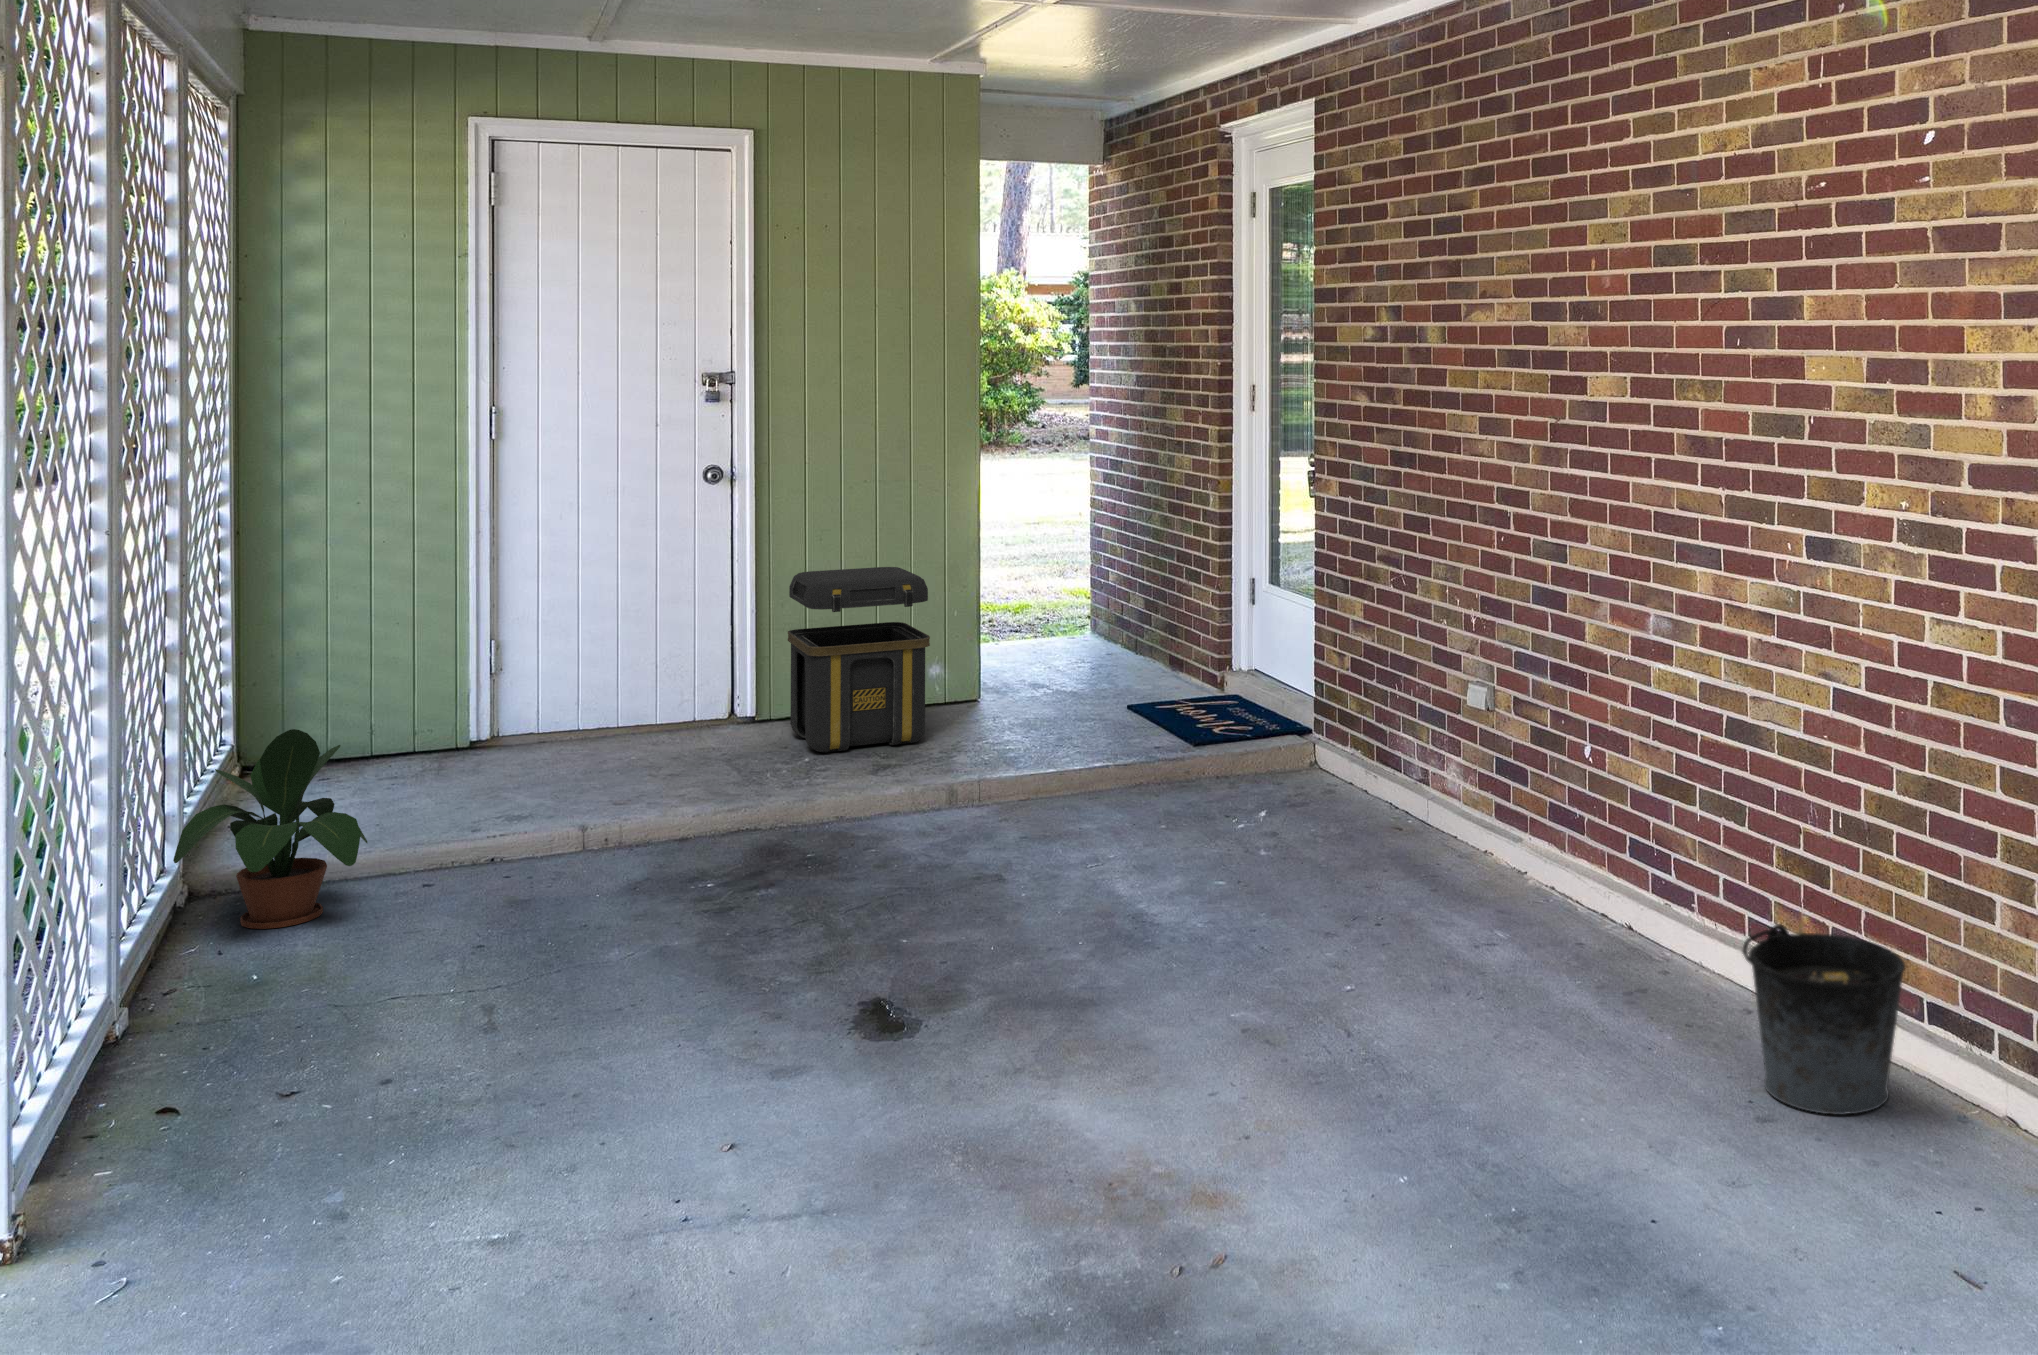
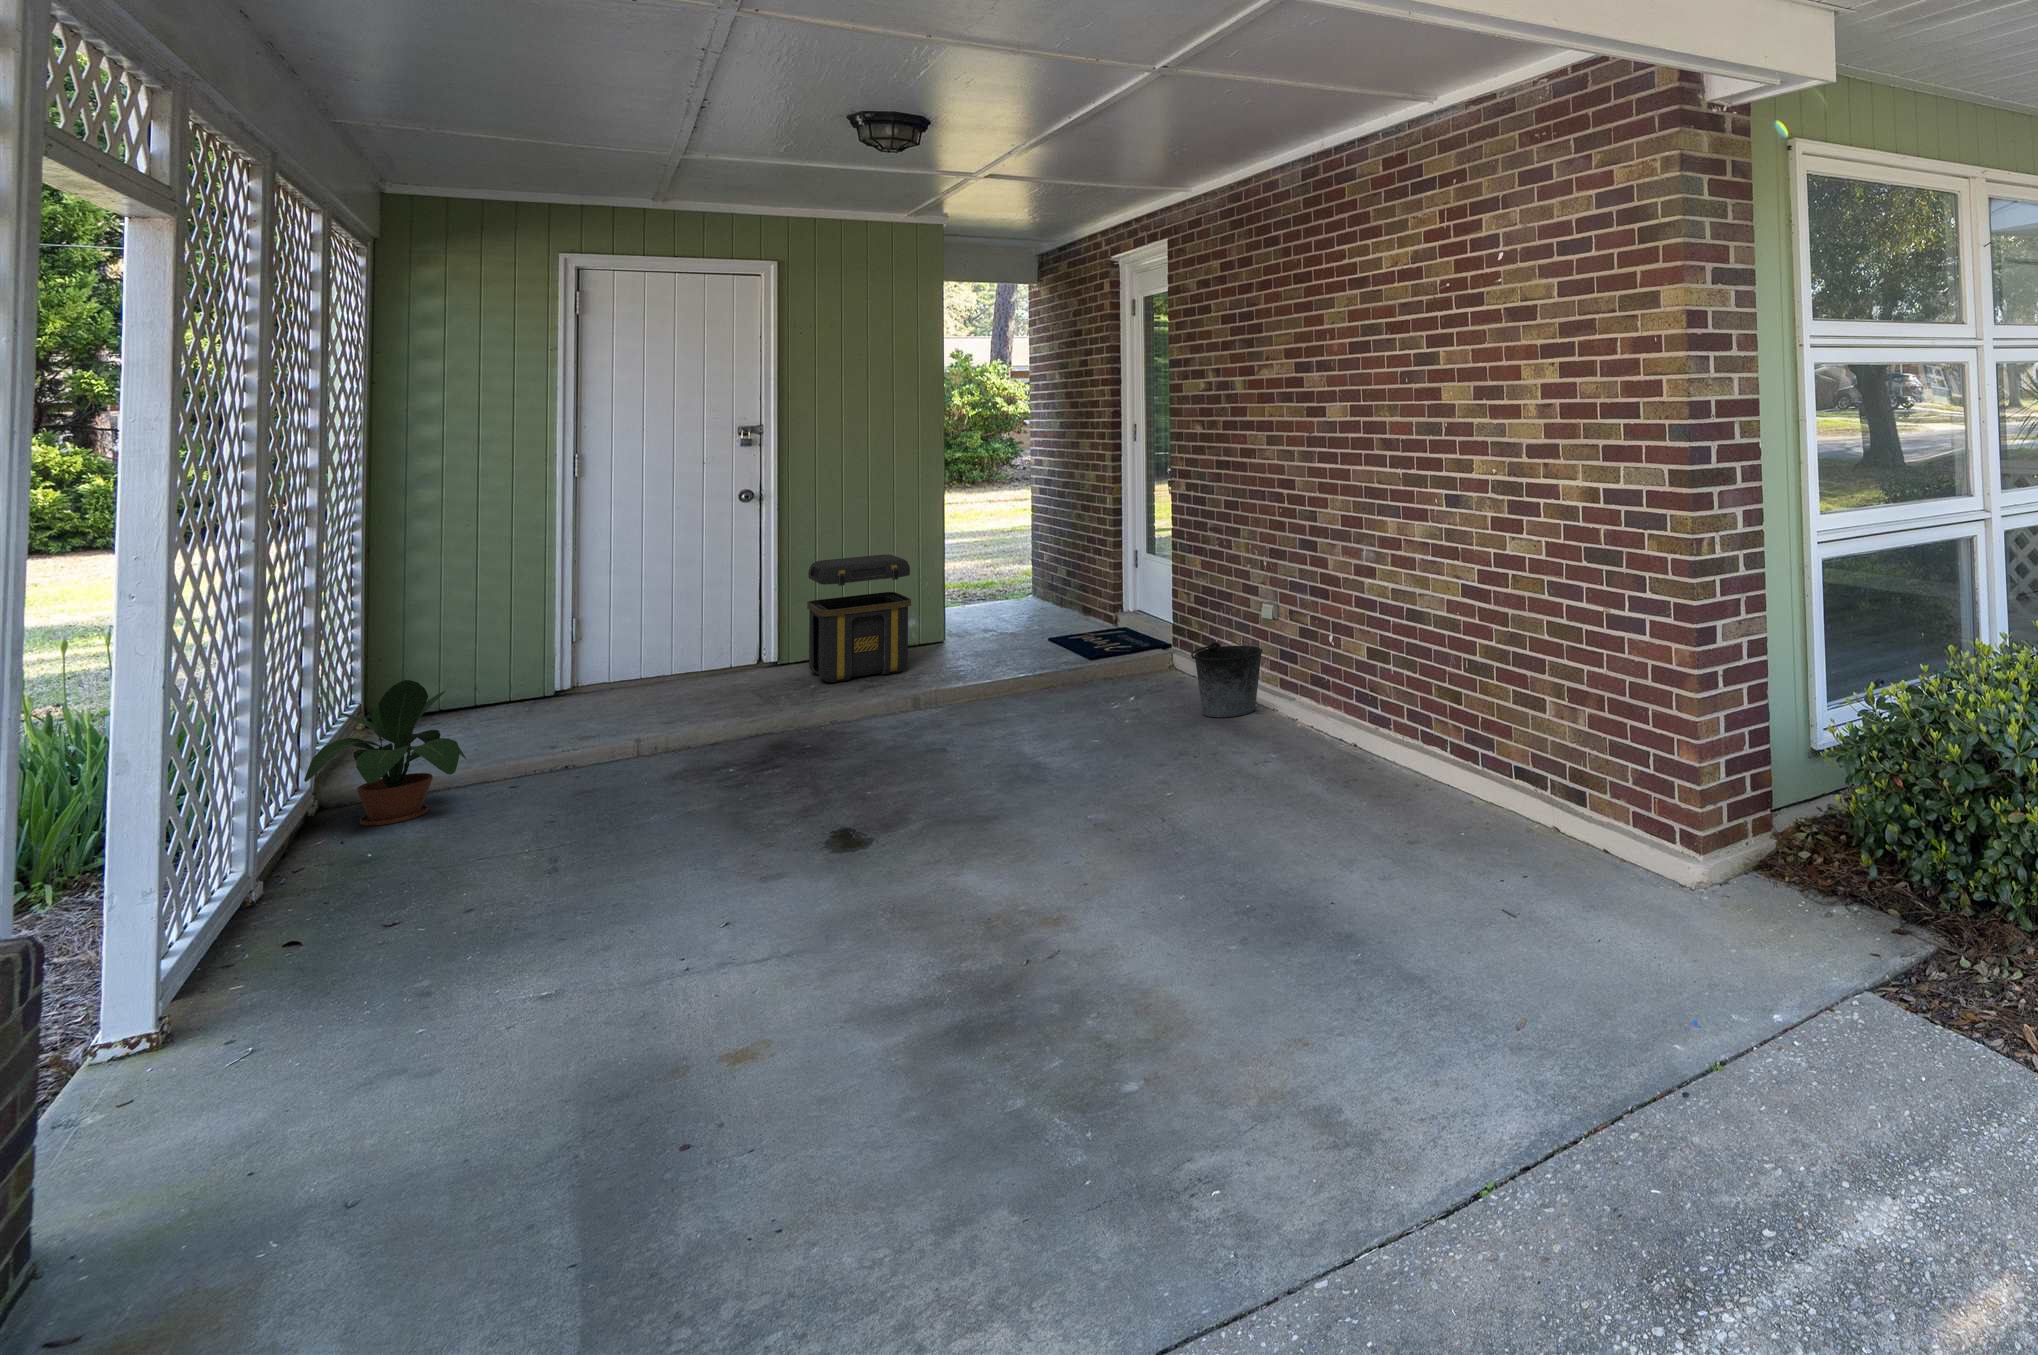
bucket: present [1743,924,1905,1115] -> present [1191,642,1262,717]

